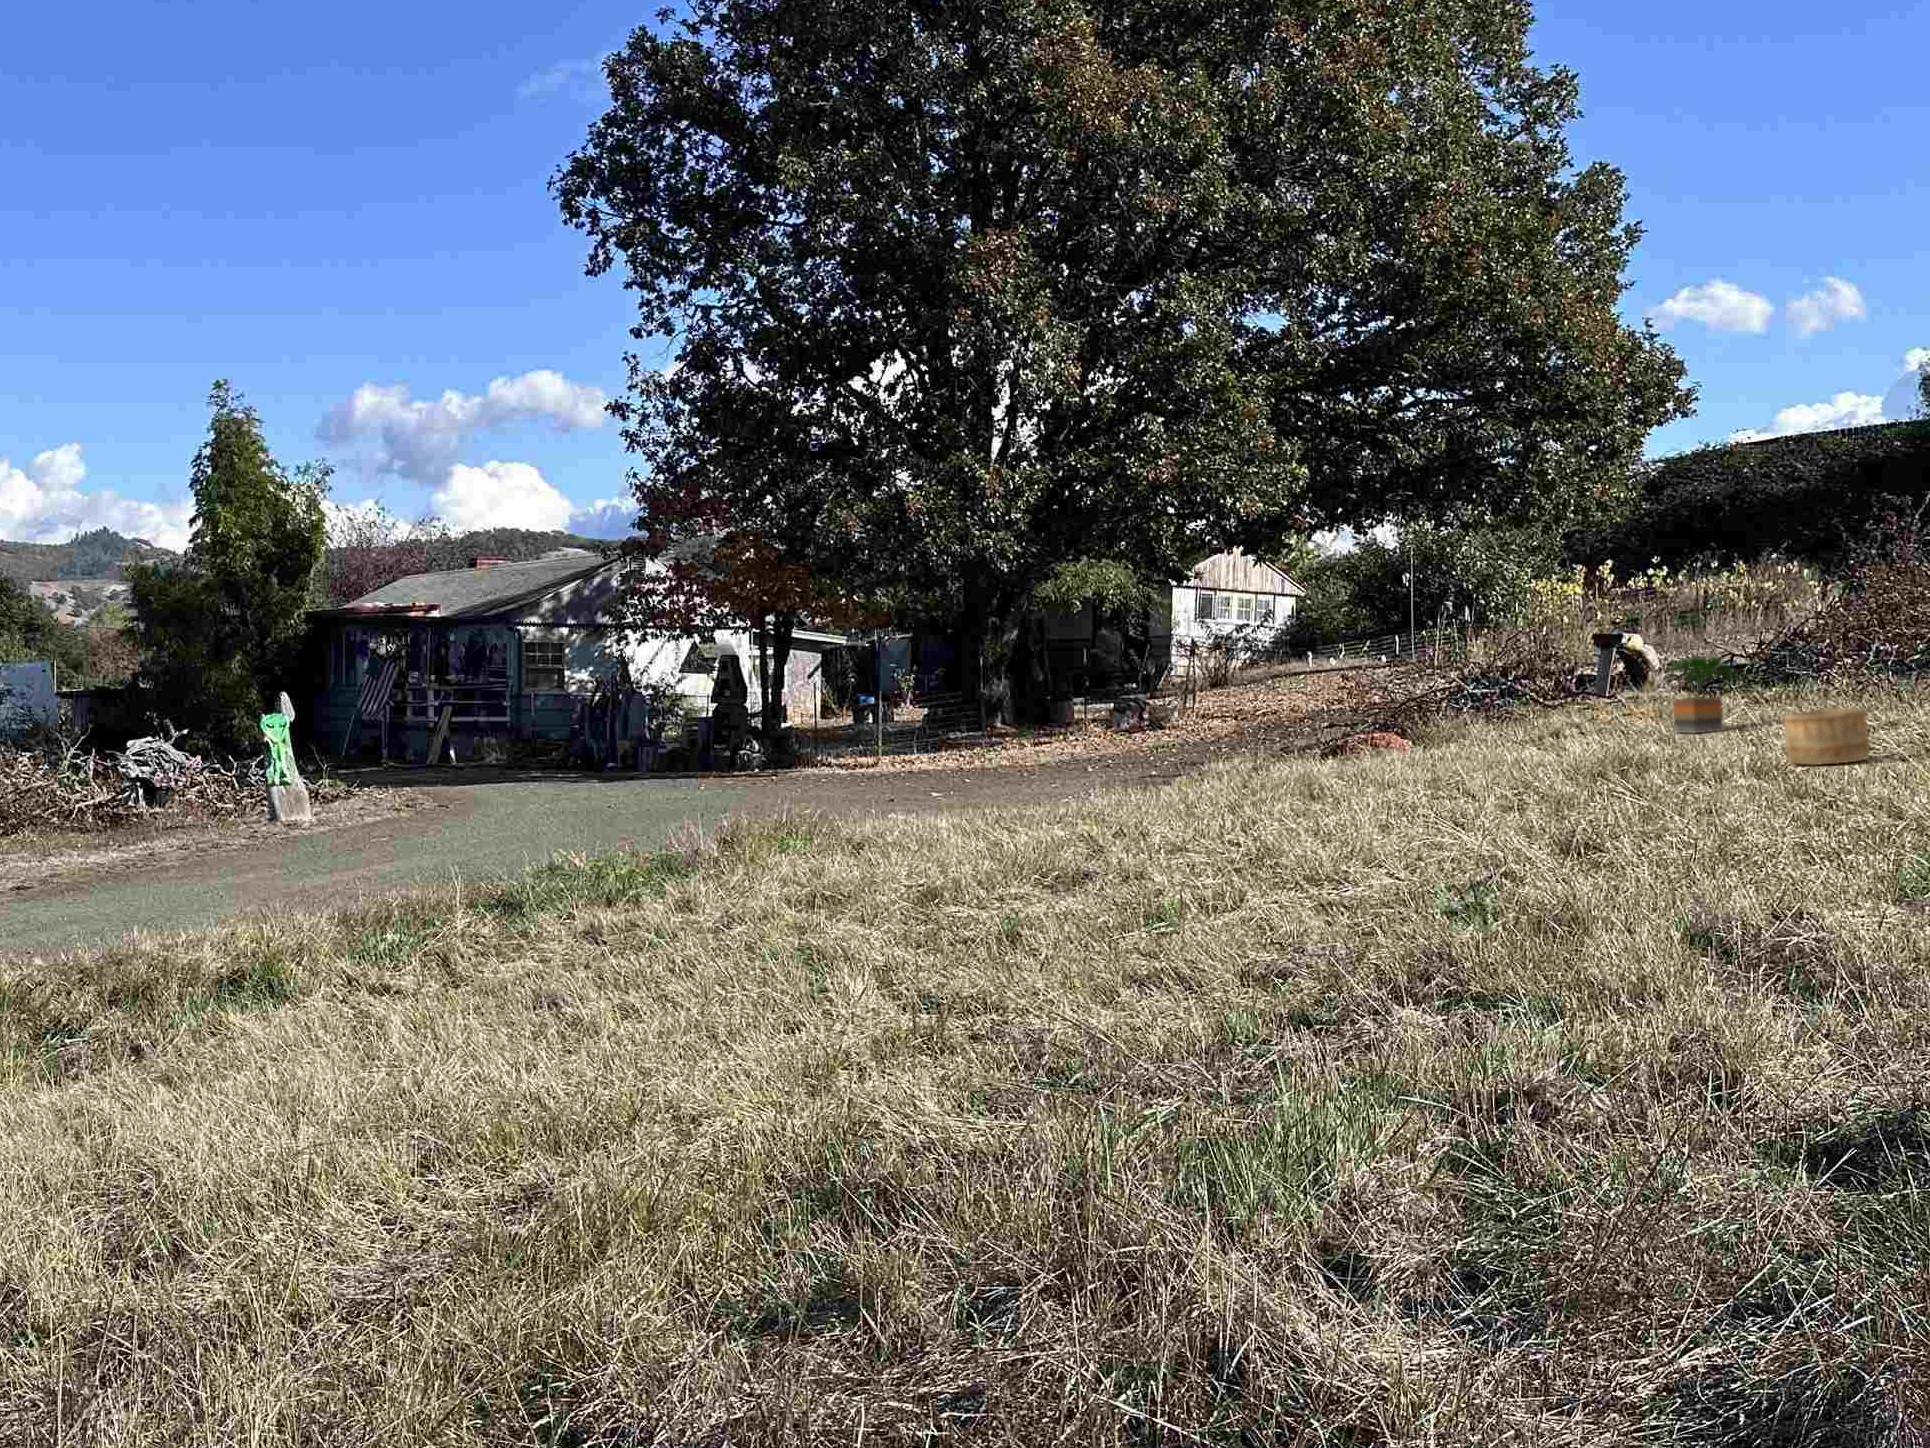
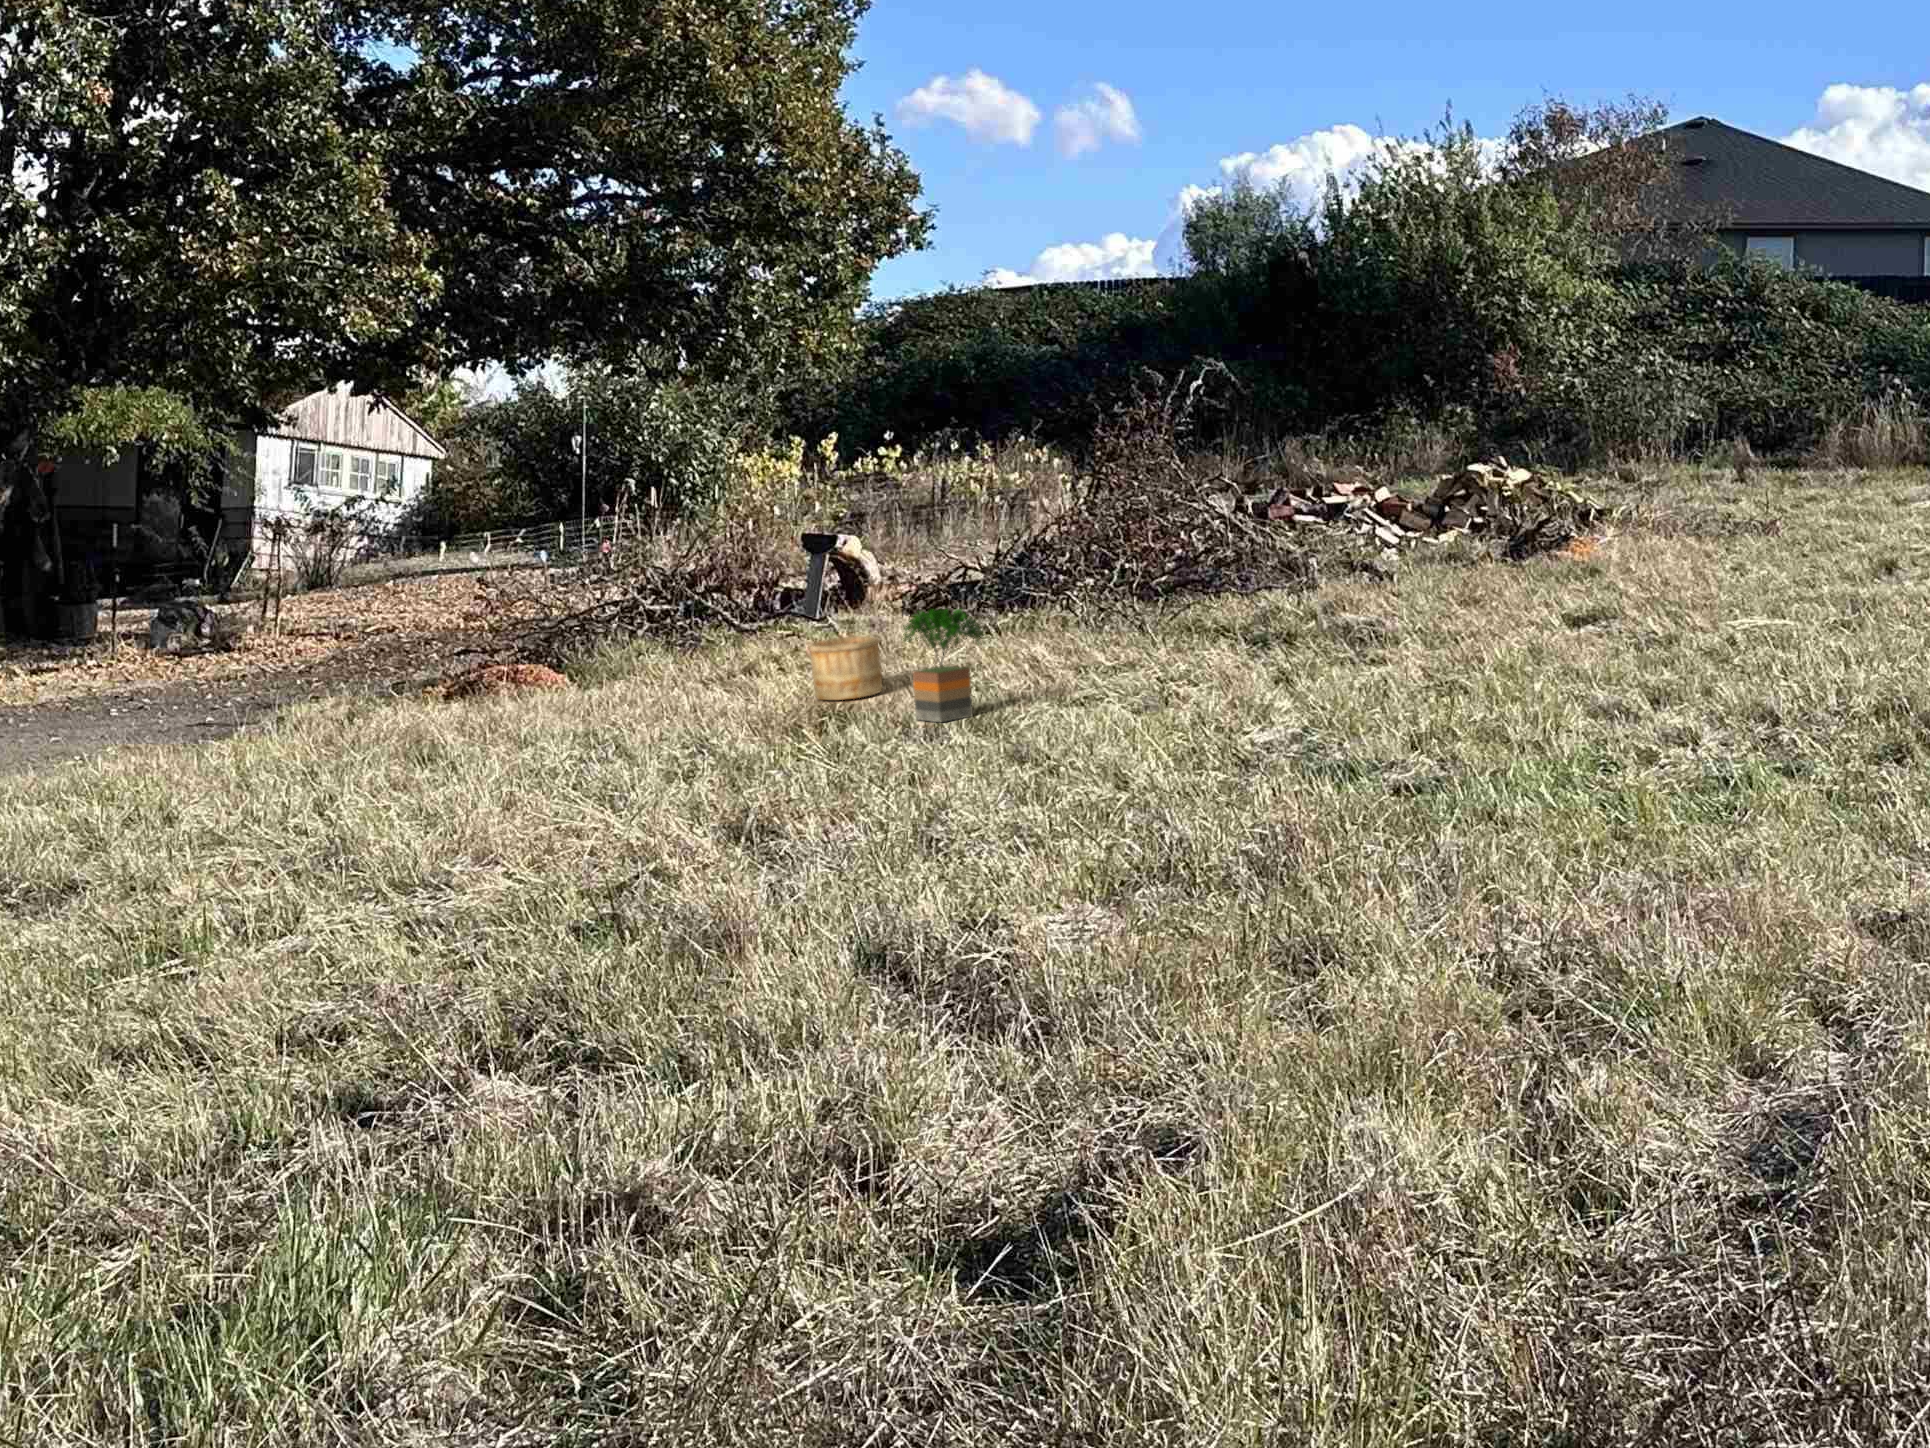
wooden bucket: present [1782,708,1869,765] -> present [808,636,882,700]

